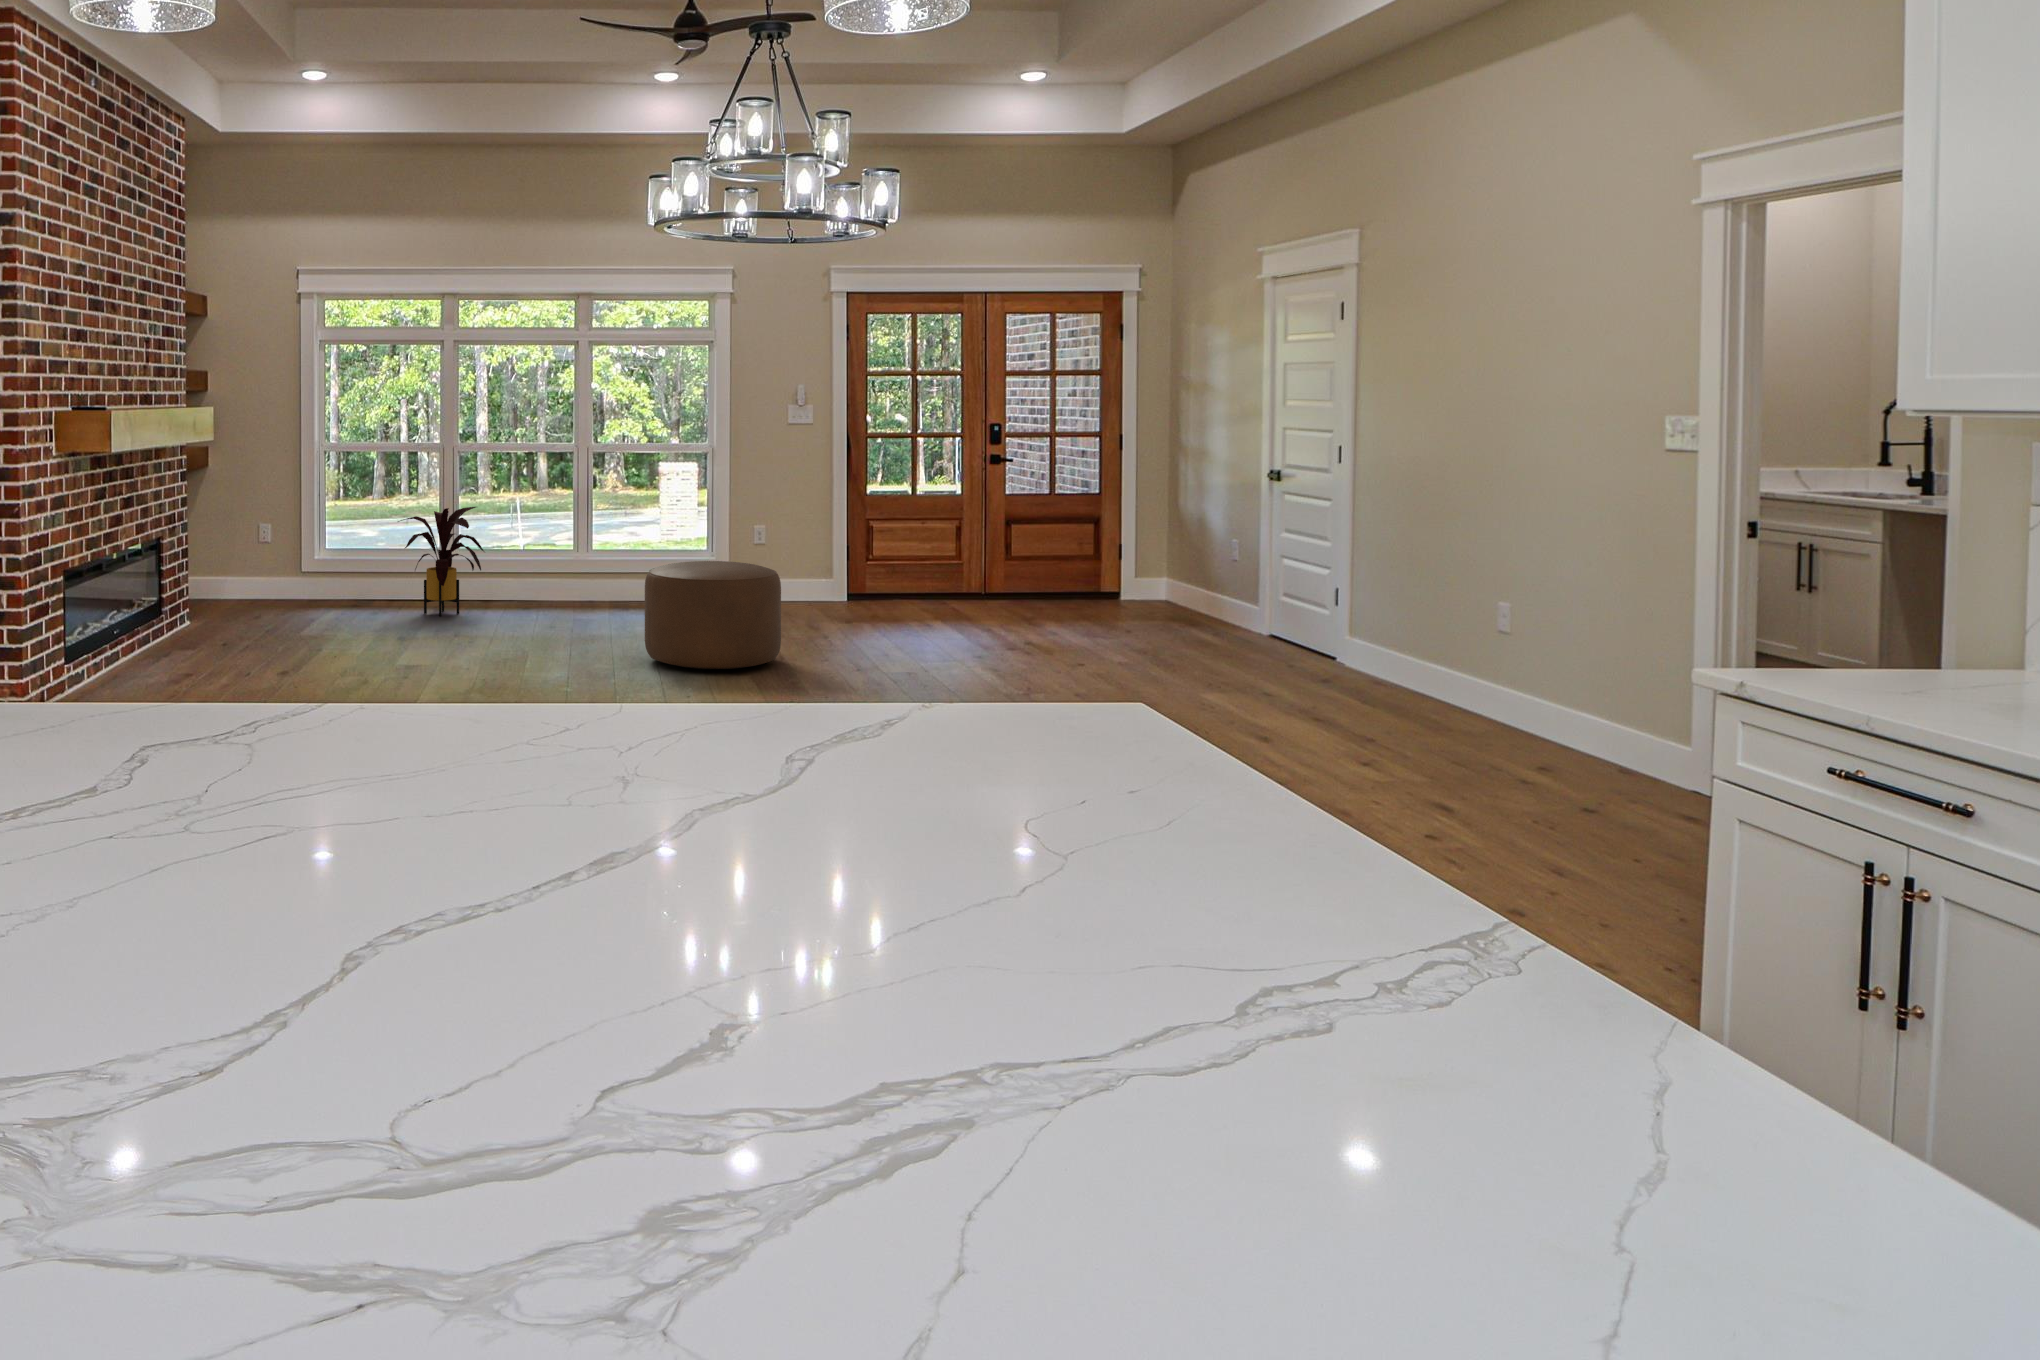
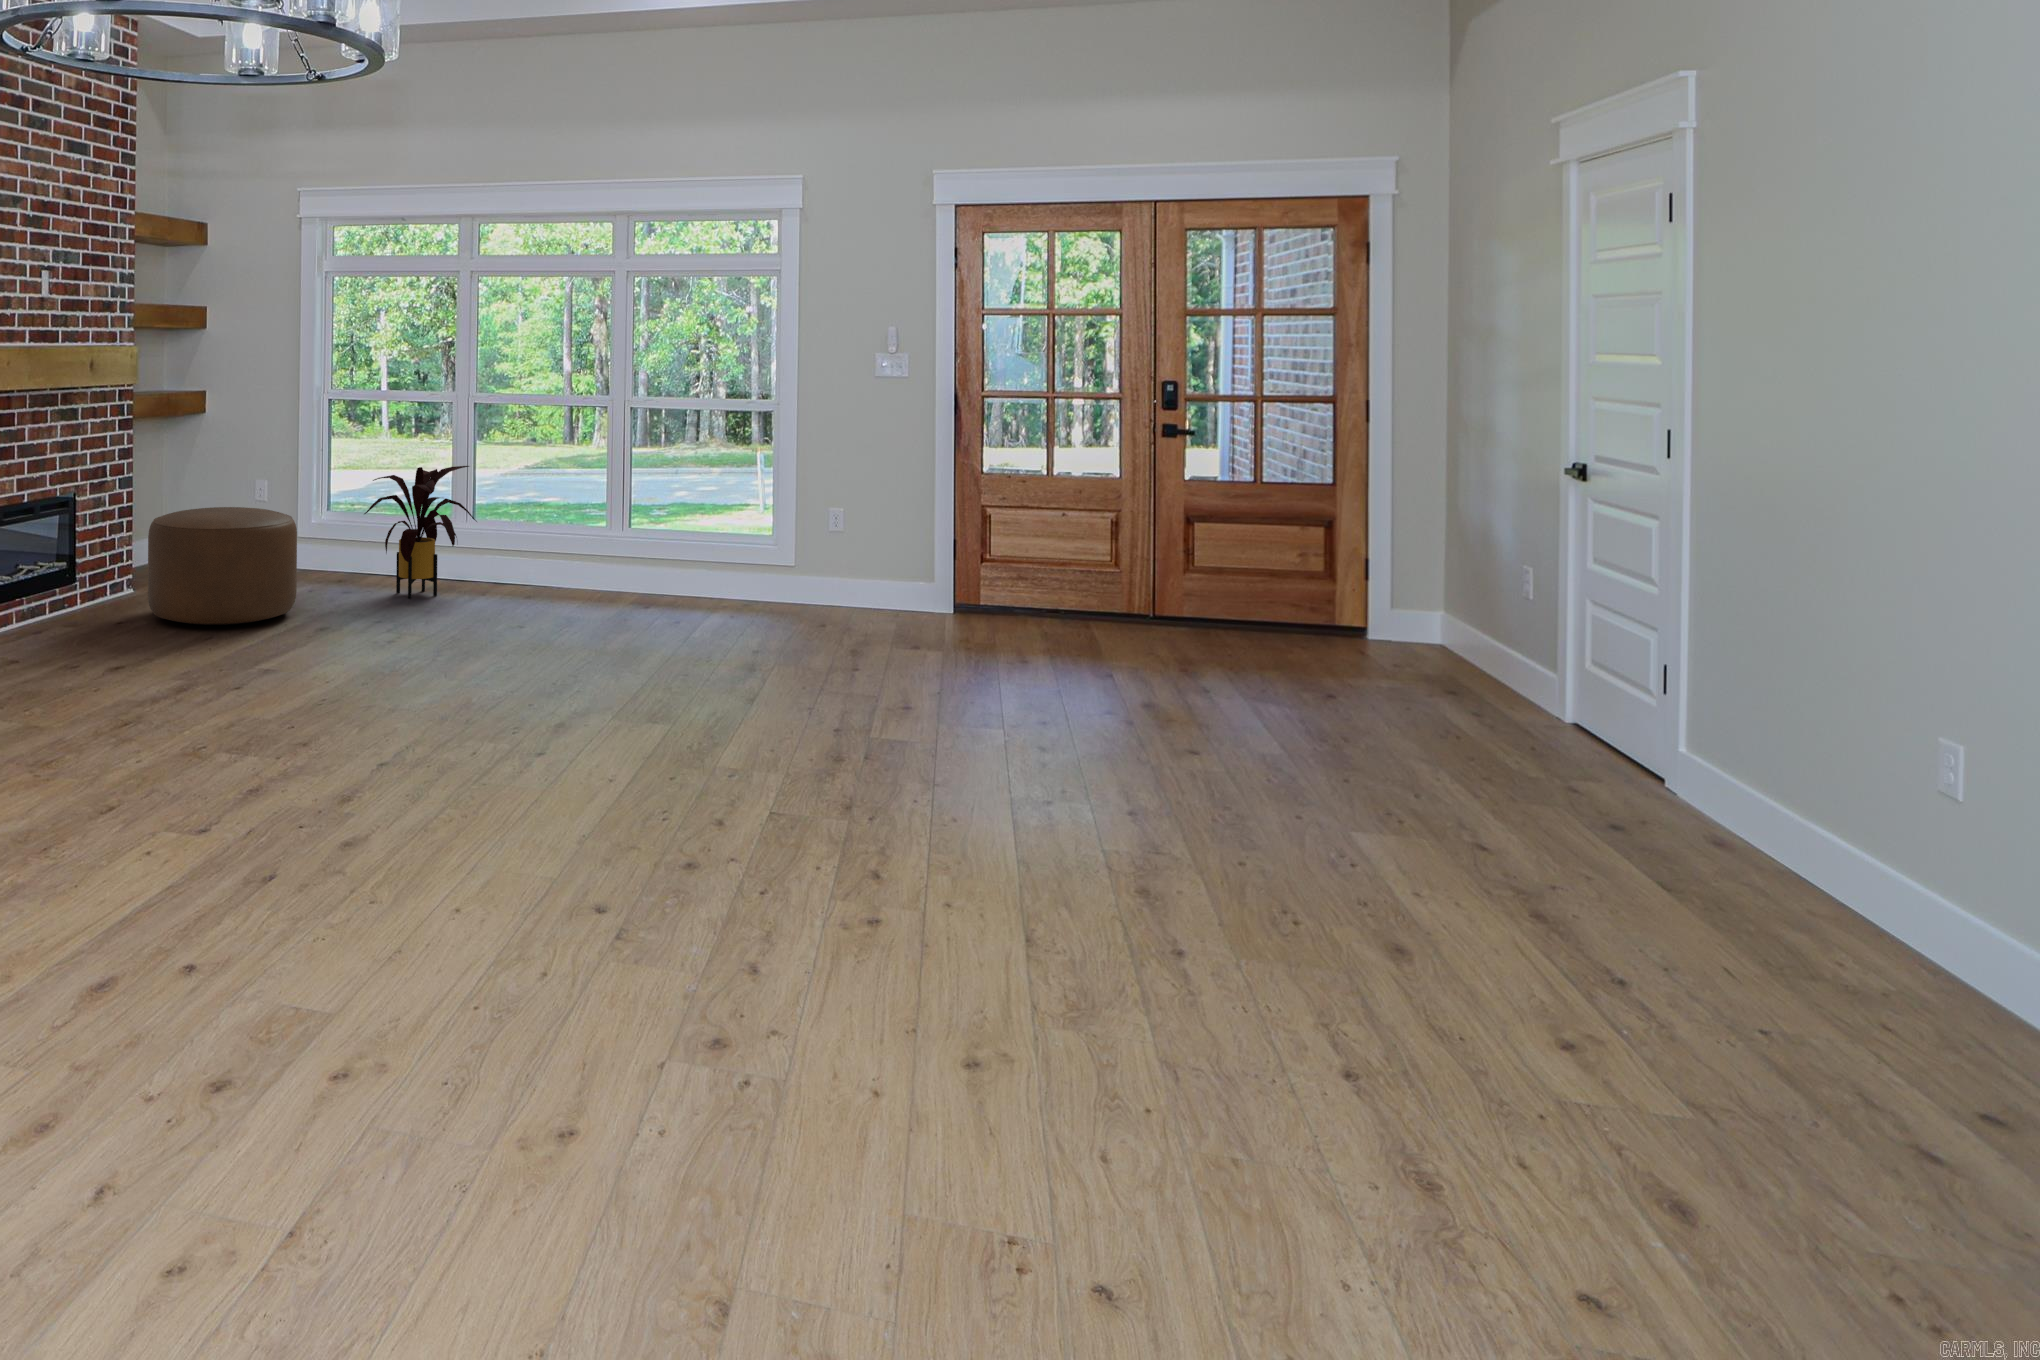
ottoman: present [645,561,781,669] -> present [148,507,297,625]

